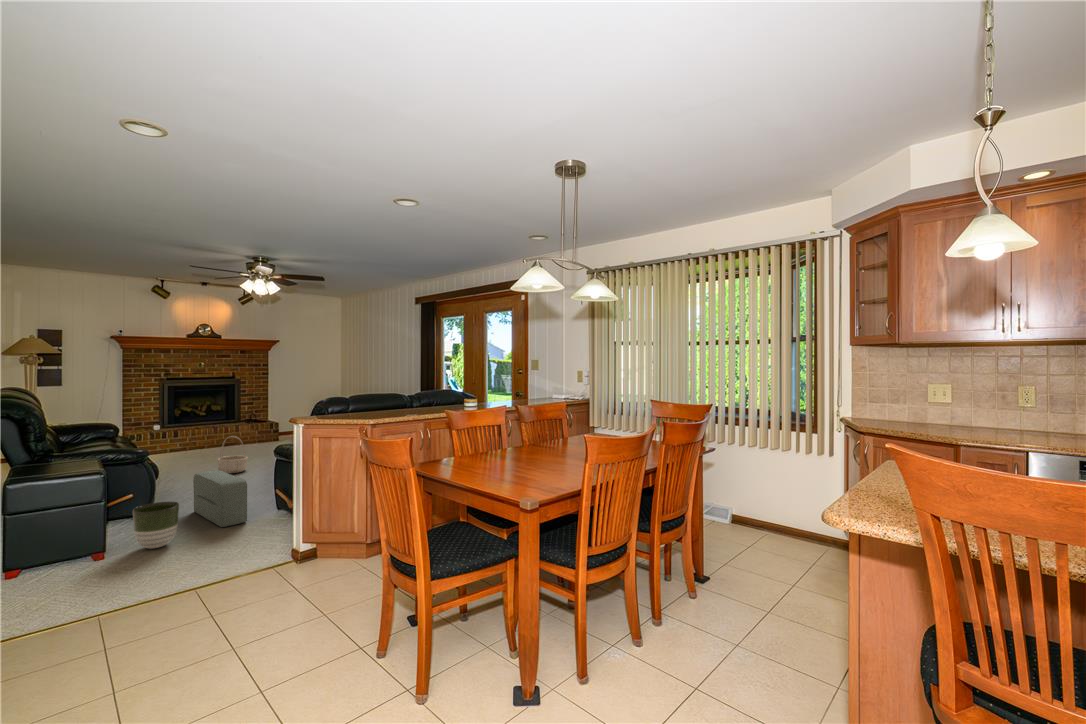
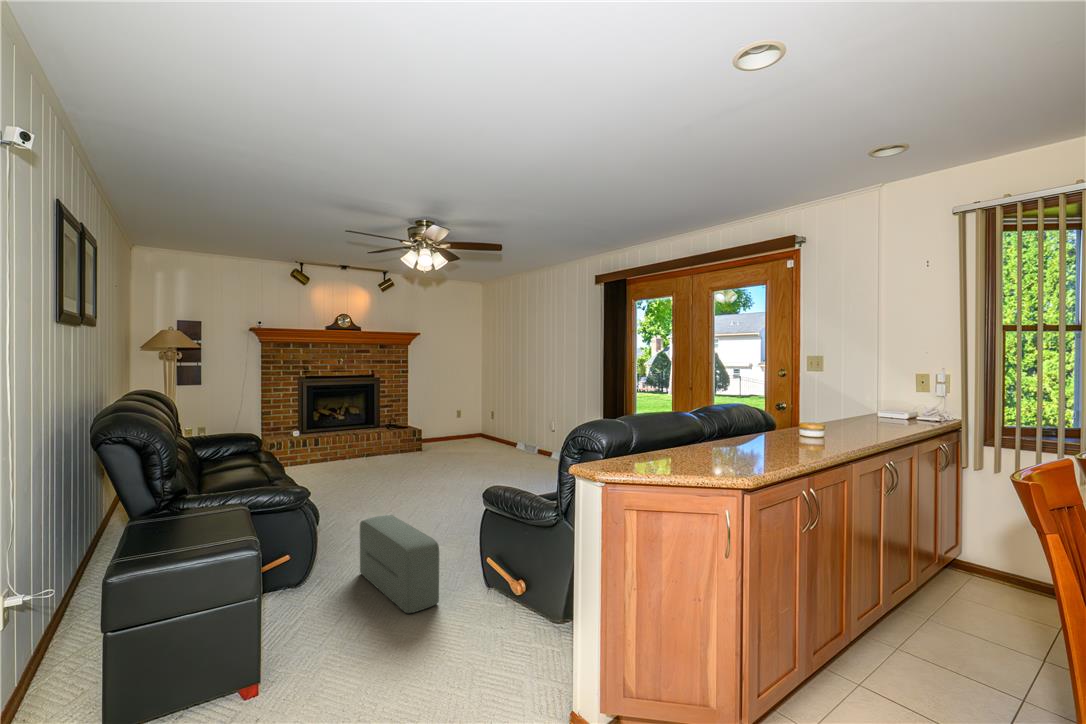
basket: present [218,436,248,473] -> none [370,453,405,502]
planter: present [133,502,179,549] -> none [293,579,356,659]

